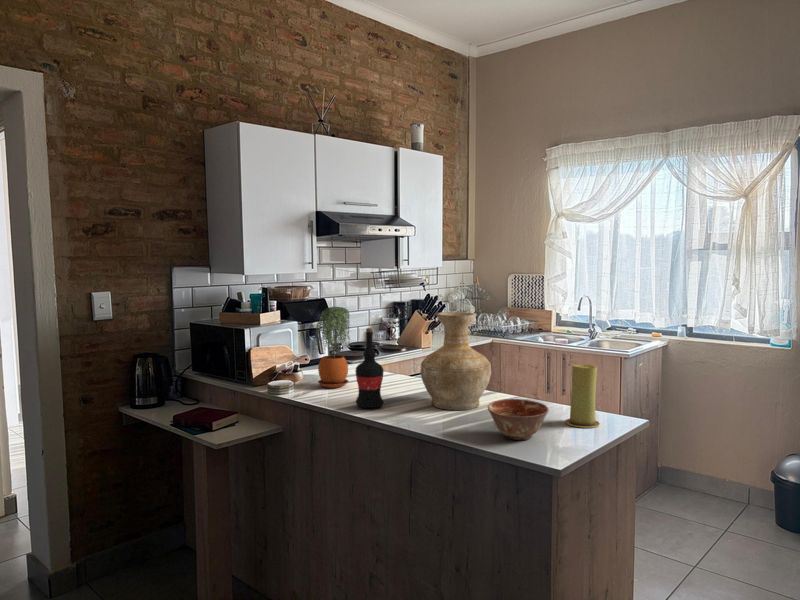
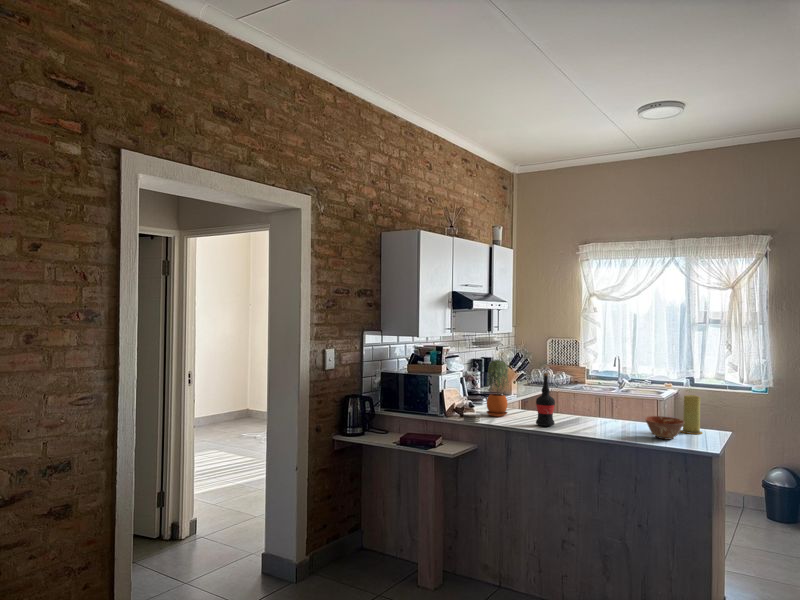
vase: present [420,312,491,410] -> none [574,363,623,427]

